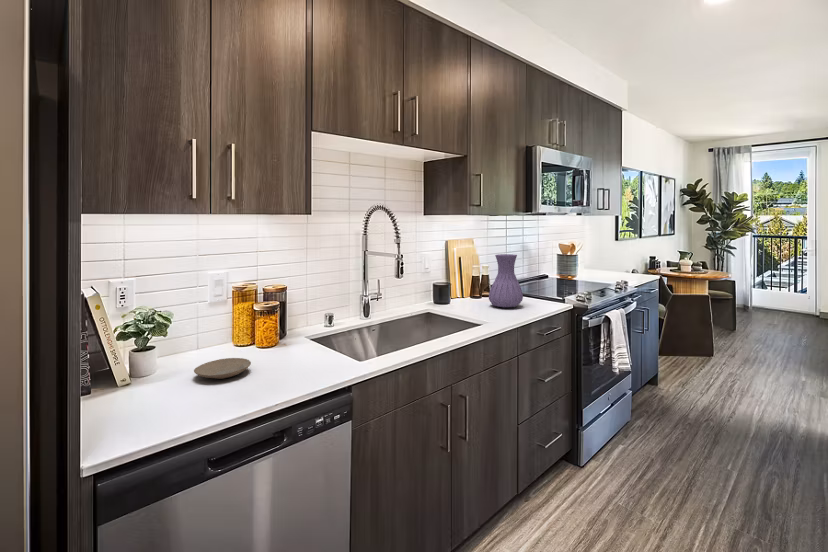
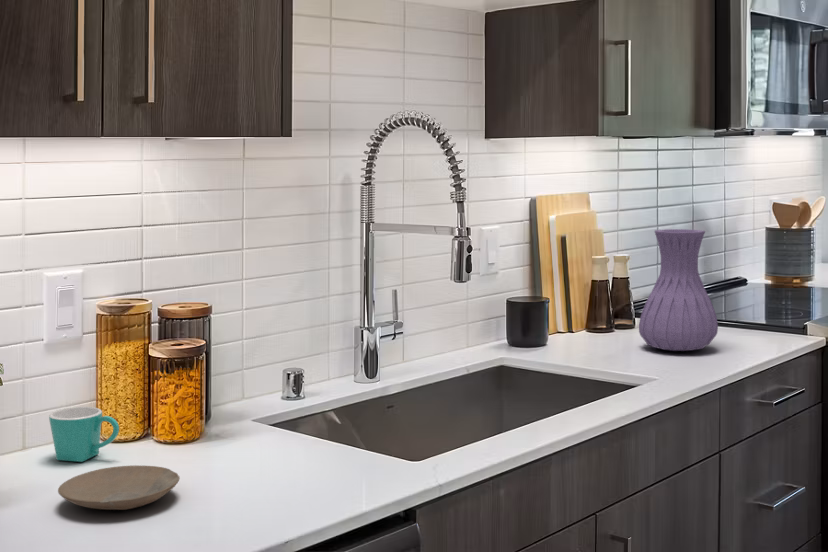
mug: none [206,331,236,355] -> present [49,407,119,462]

